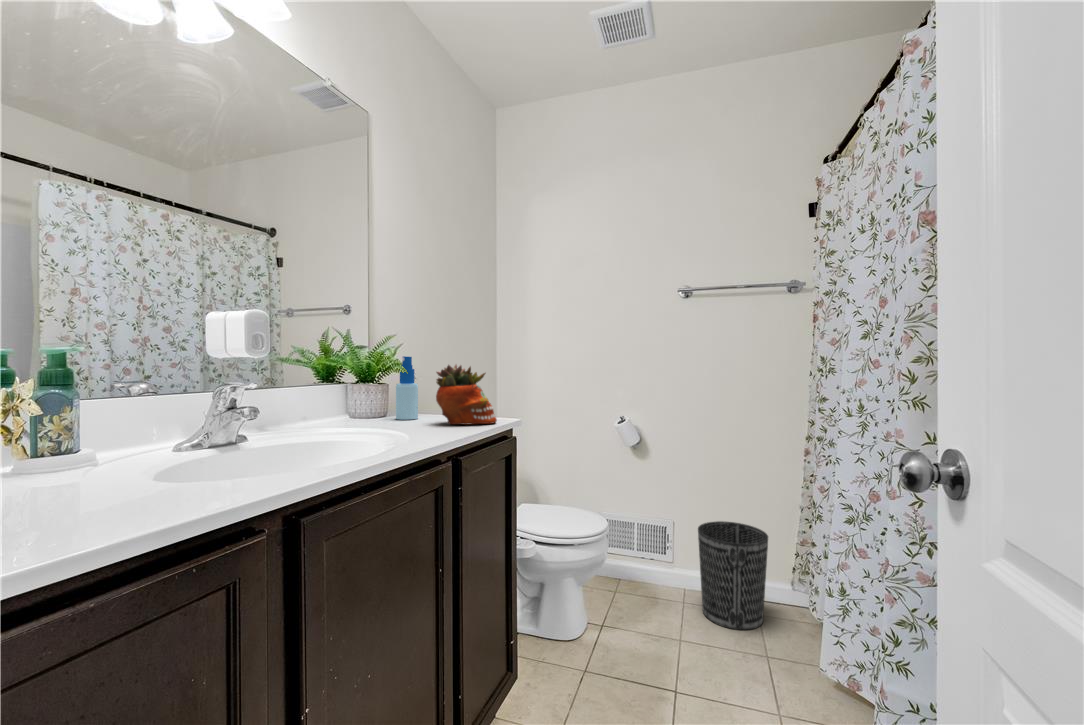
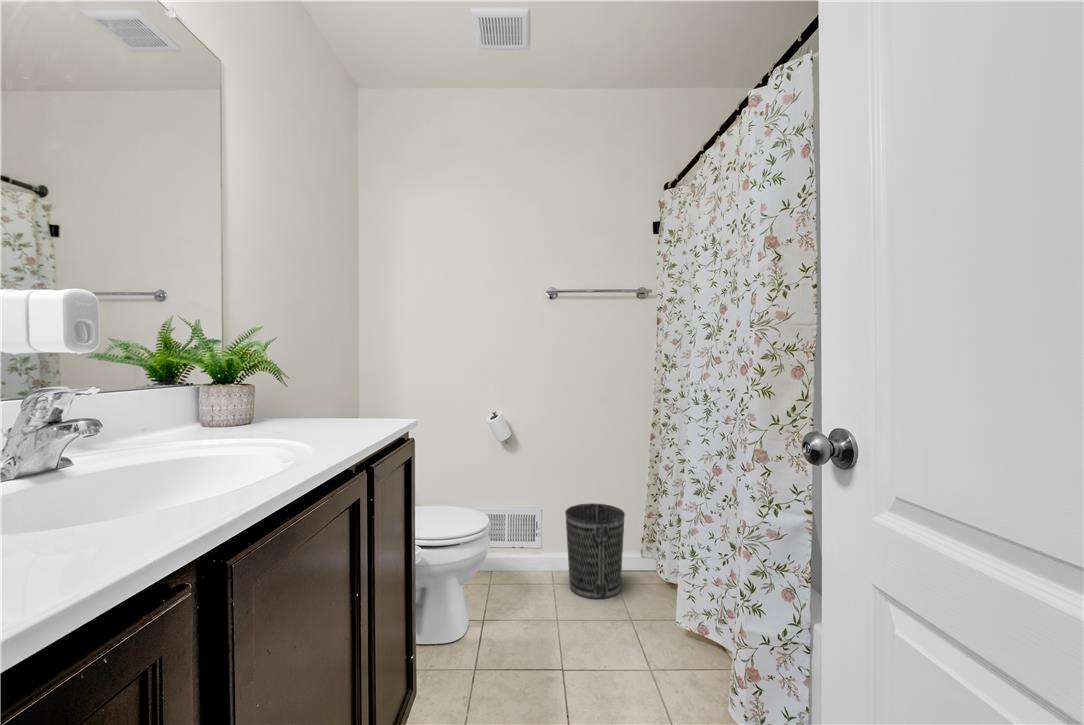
spray bottle: present [396,356,418,420] -> none [262,354,290,426]
succulent planter: present [436,364,497,425] -> none [319,362,390,428]

